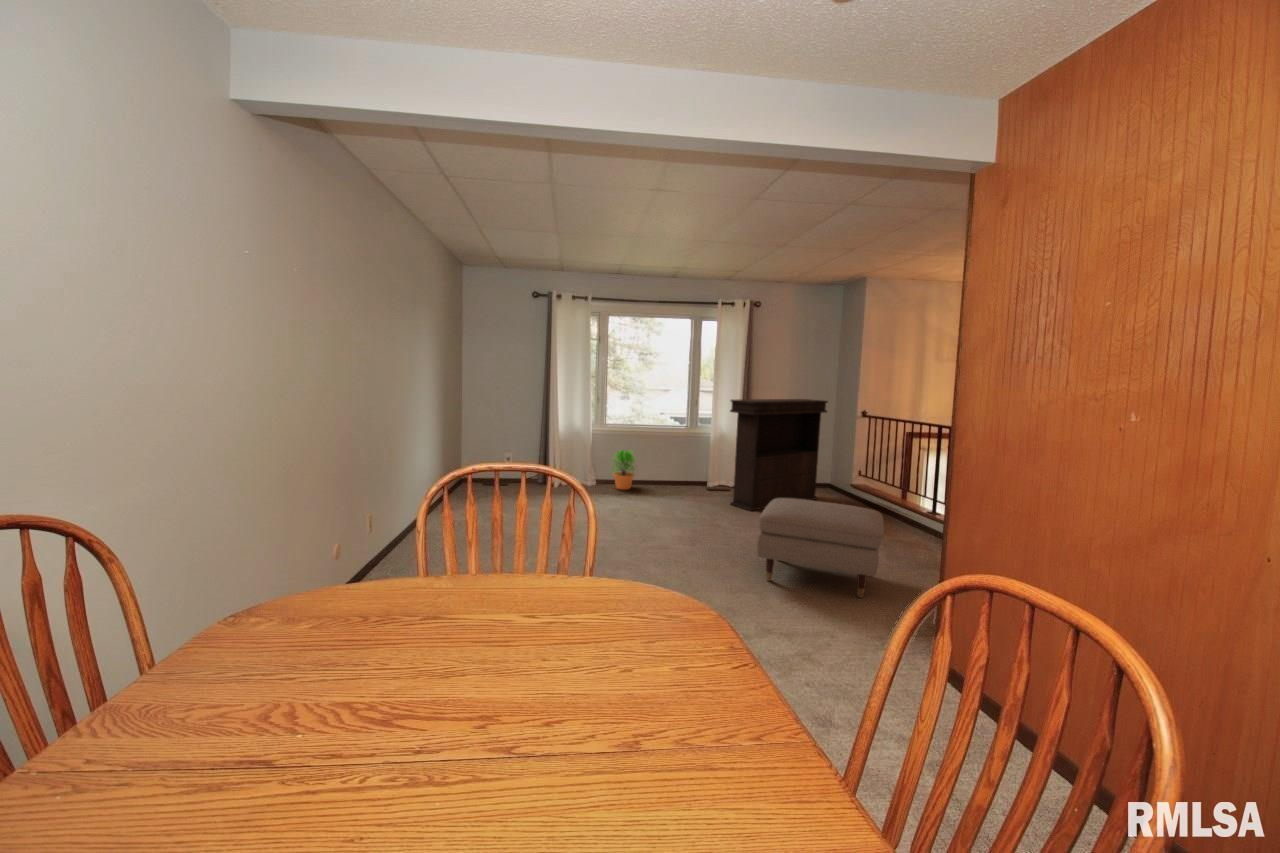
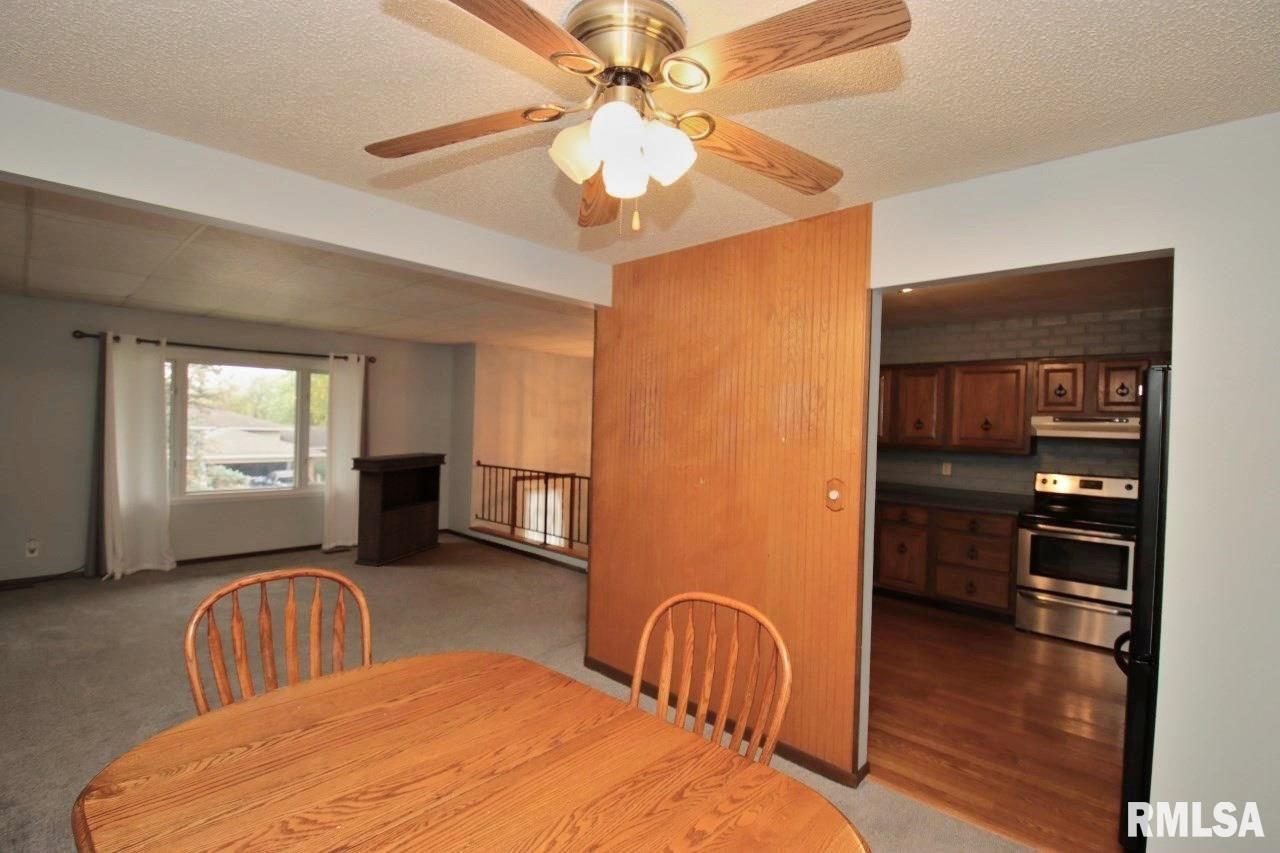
potted plant: present [612,450,637,490] -> none [190,518,237,567]
ottoman: present [757,498,885,598] -> none [398,546,503,624]

